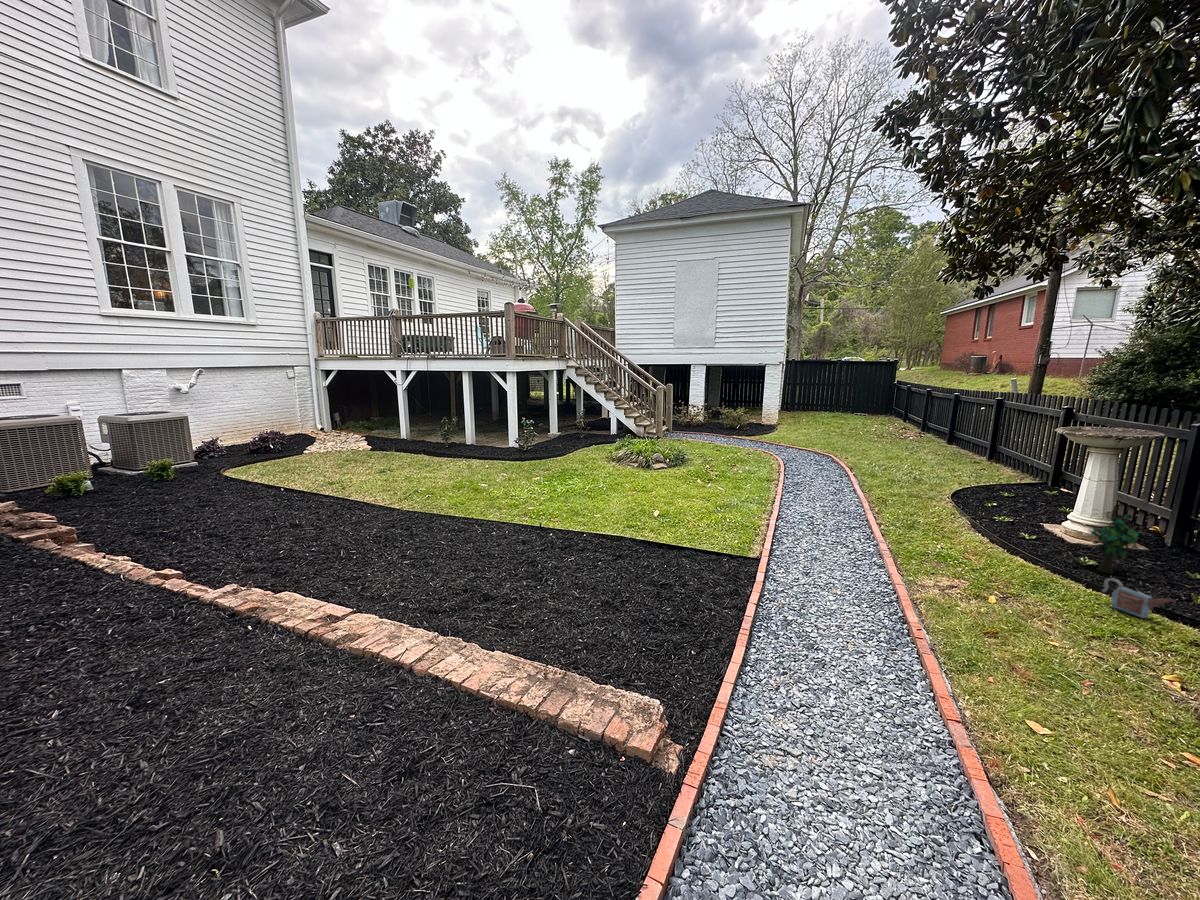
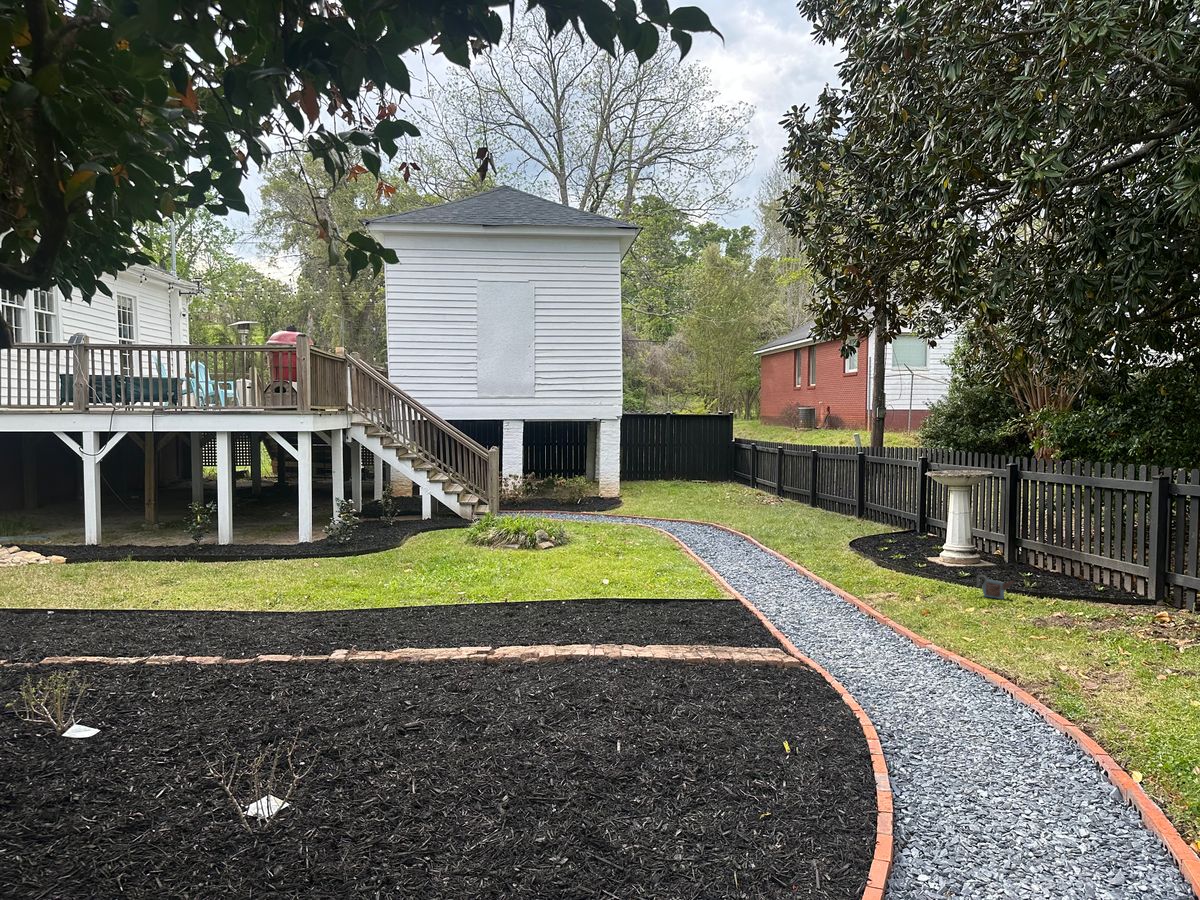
decorative plant: present [1090,514,1139,574] -> none [959,531,991,581]

